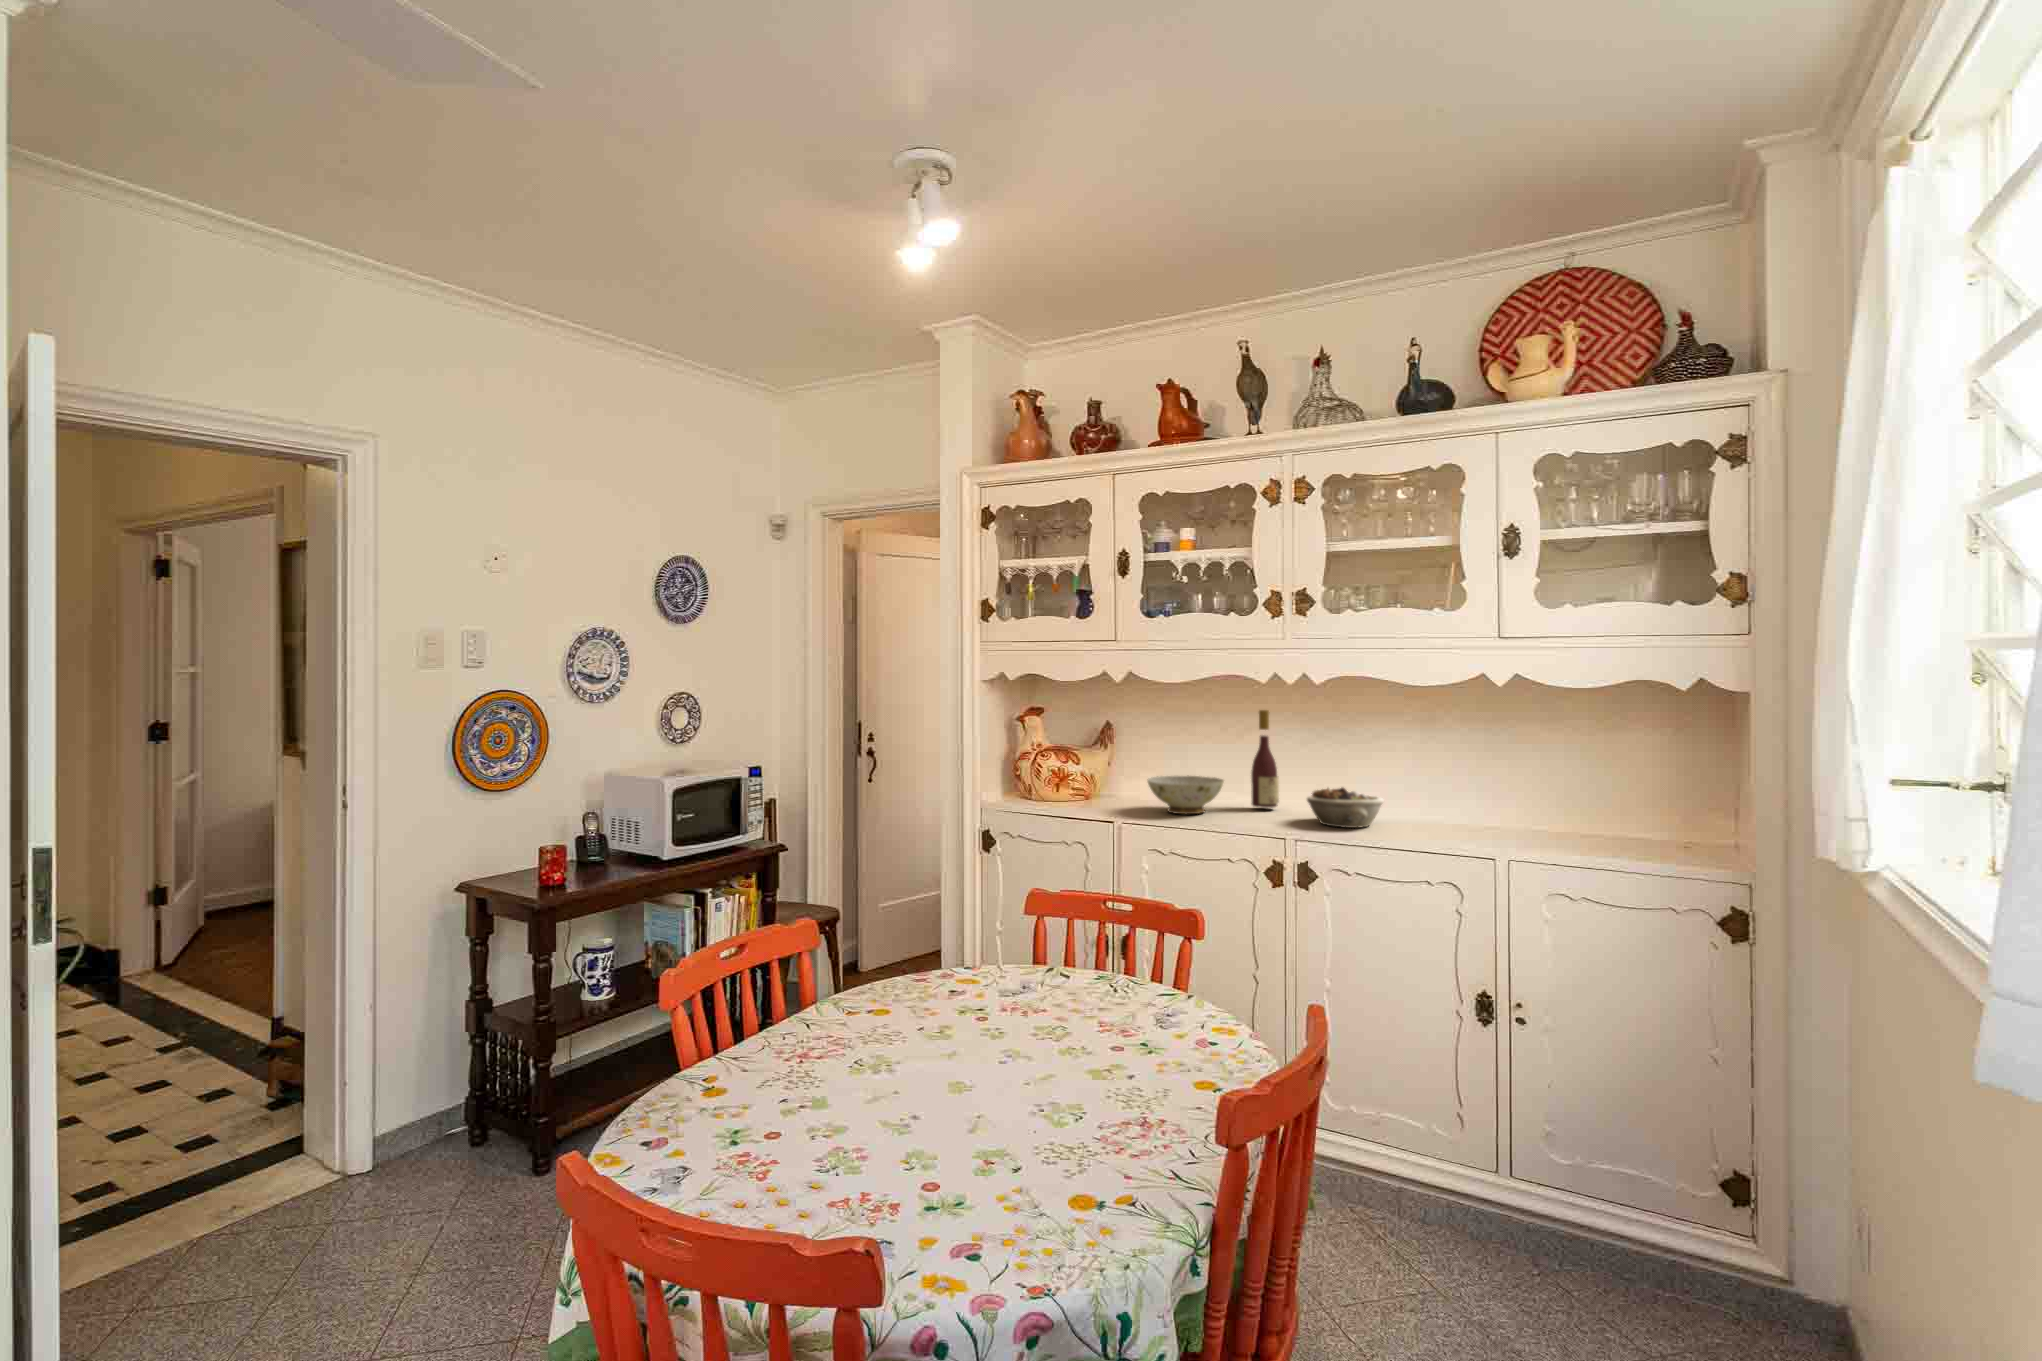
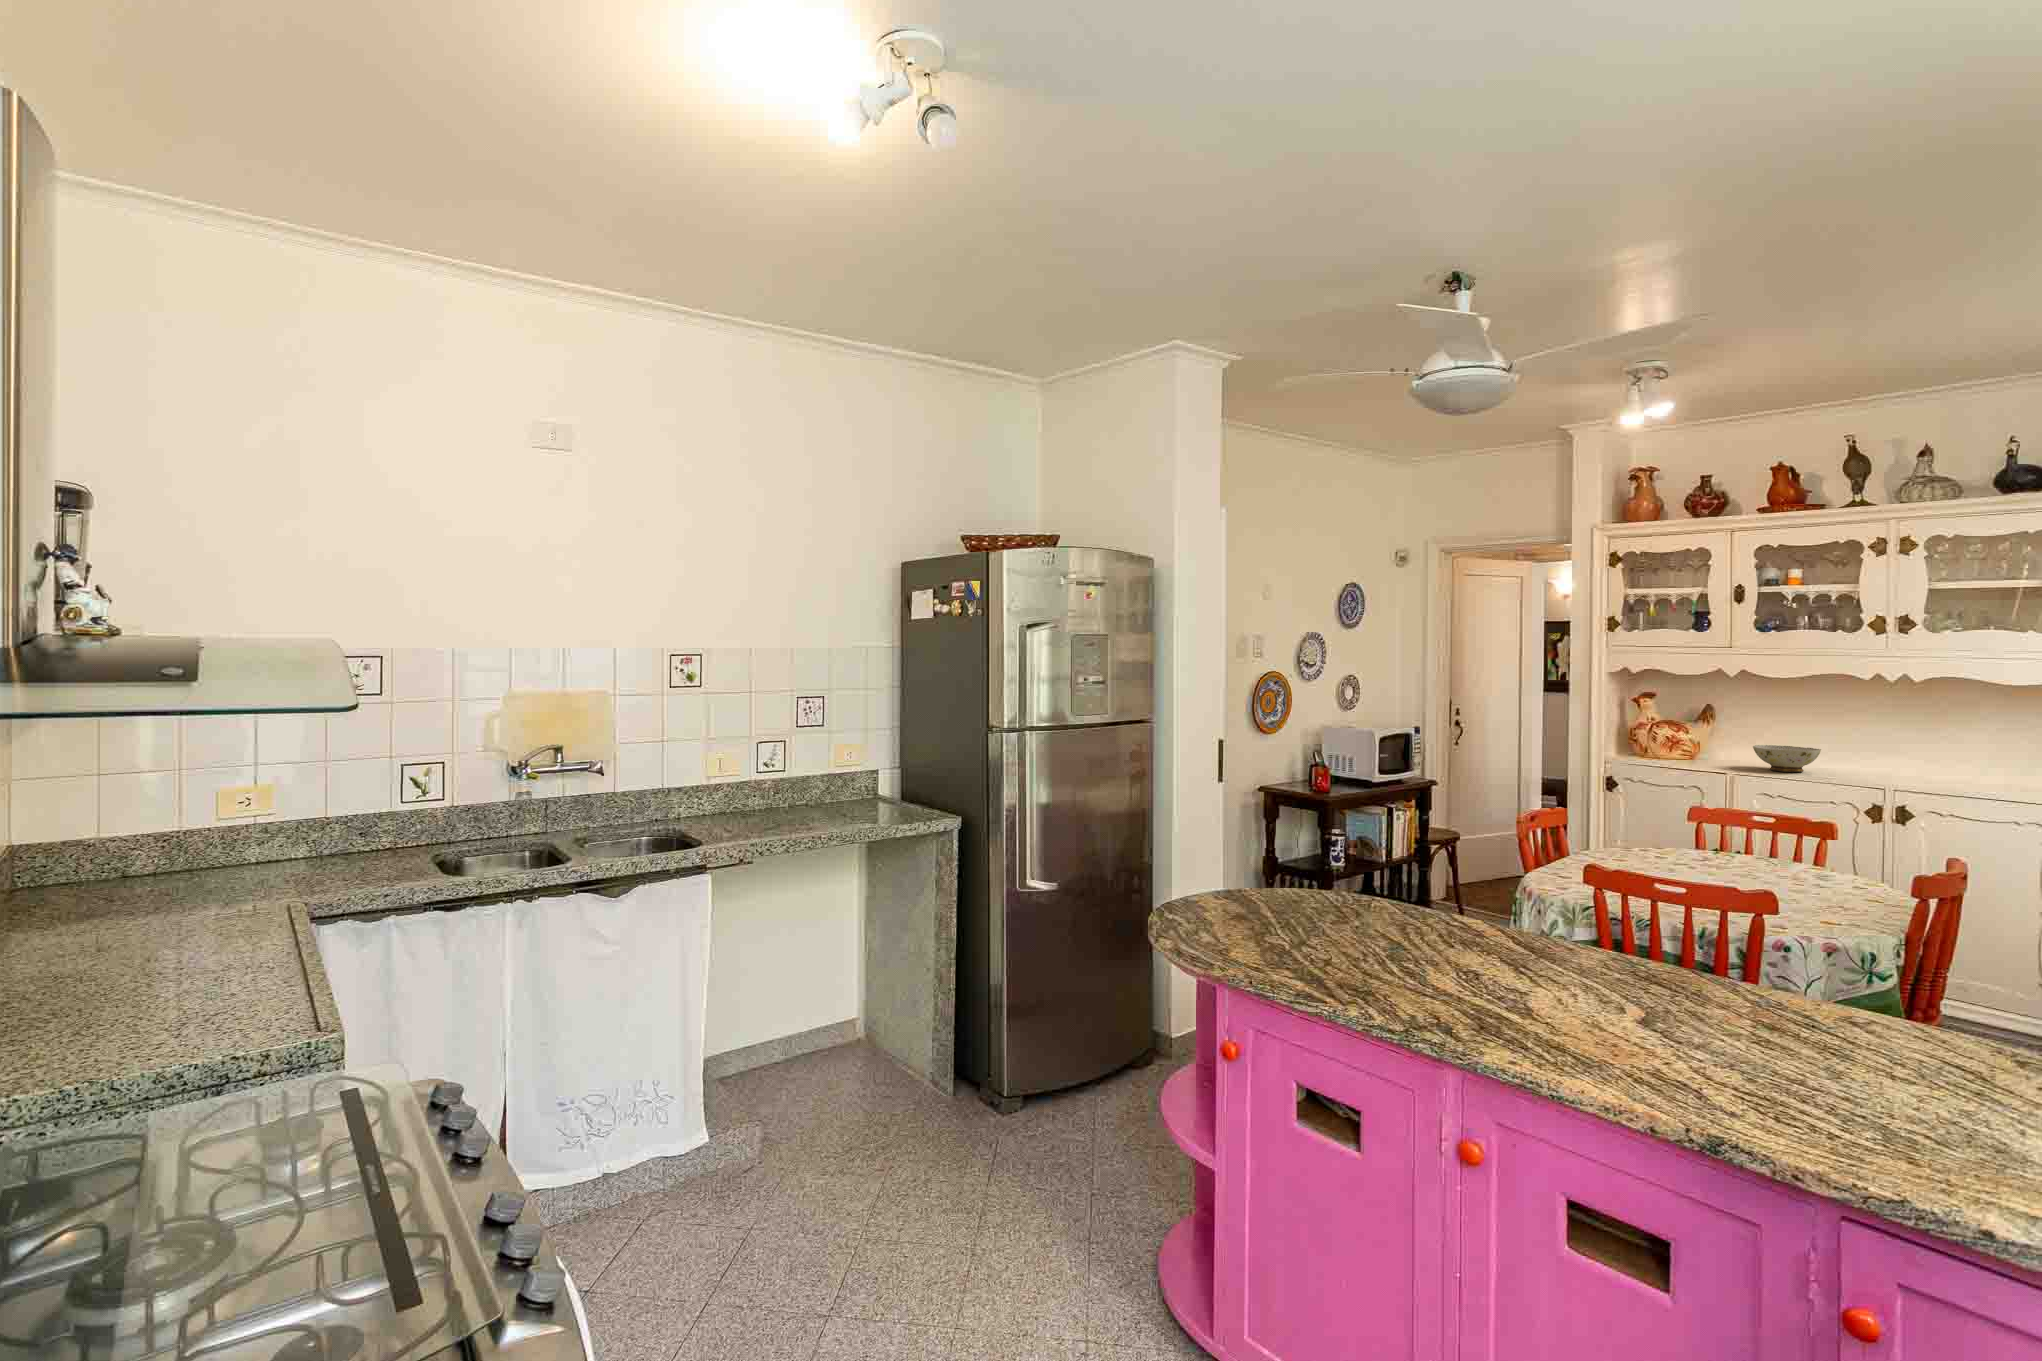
wine bottle: present [1251,710,1279,808] -> none [1841,700,1868,774]
succulent planter: present [1307,787,1384,828] -> none [1899,757,1970,786]

